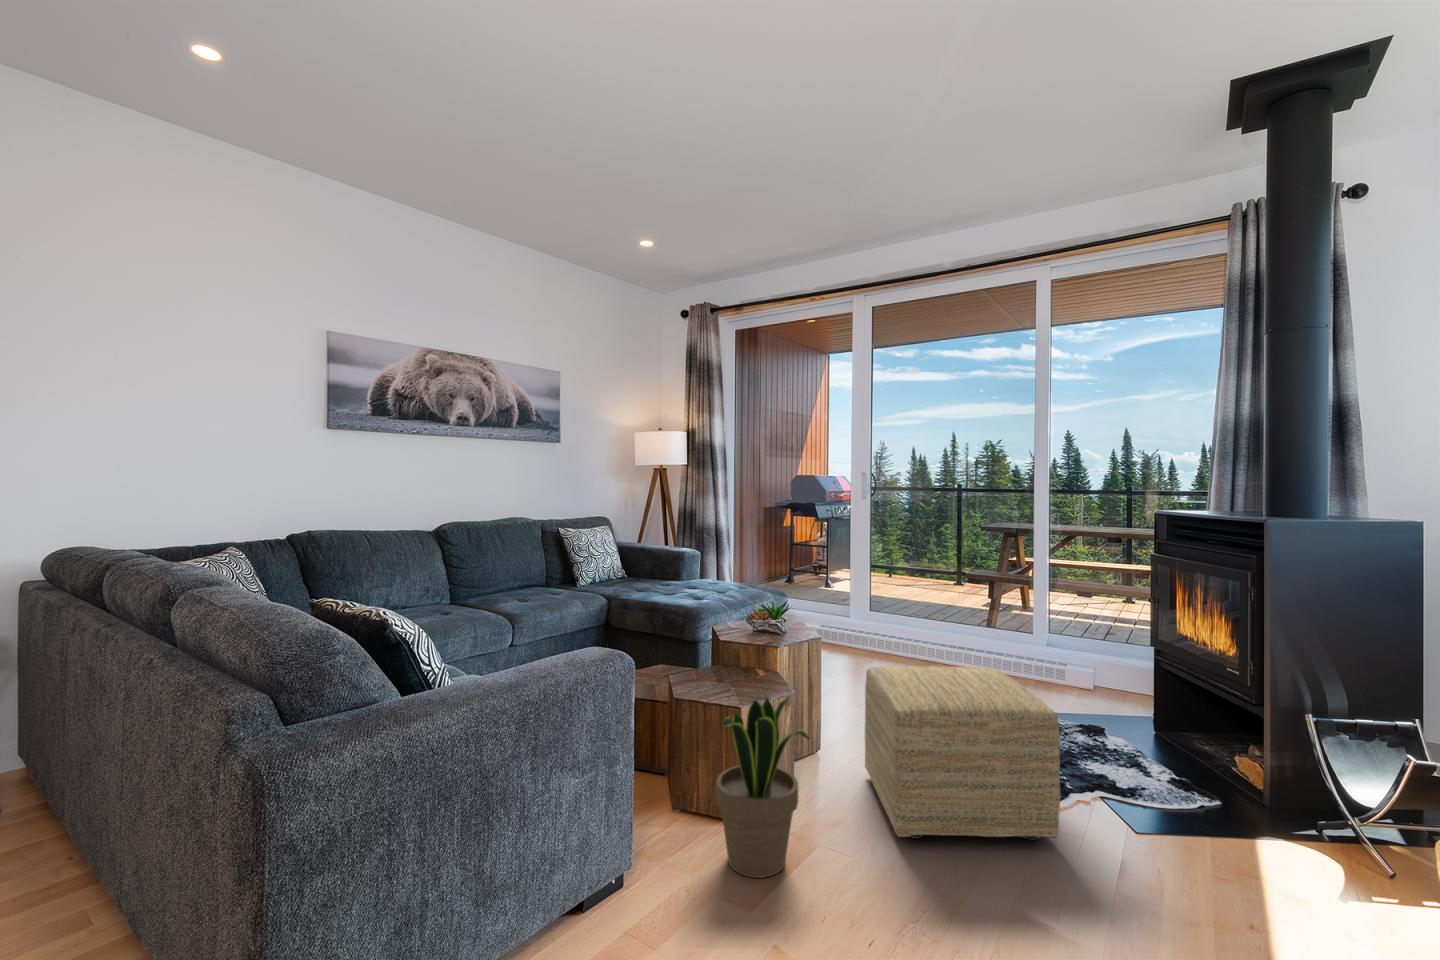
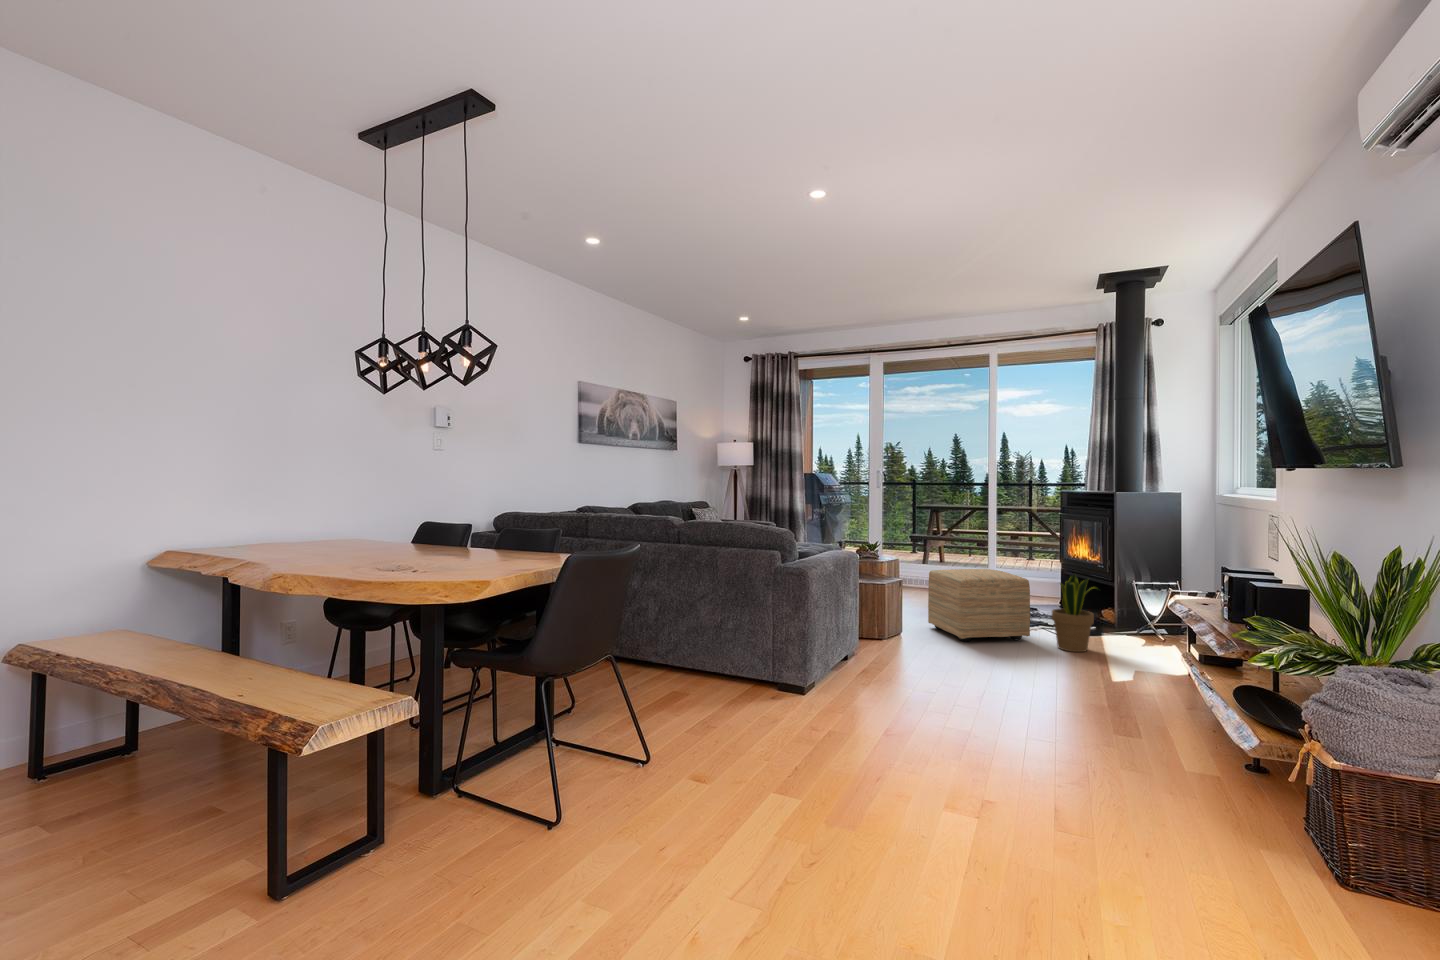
potted plant: present [716,697,809,878] -> present [1052,575,1097,652]

